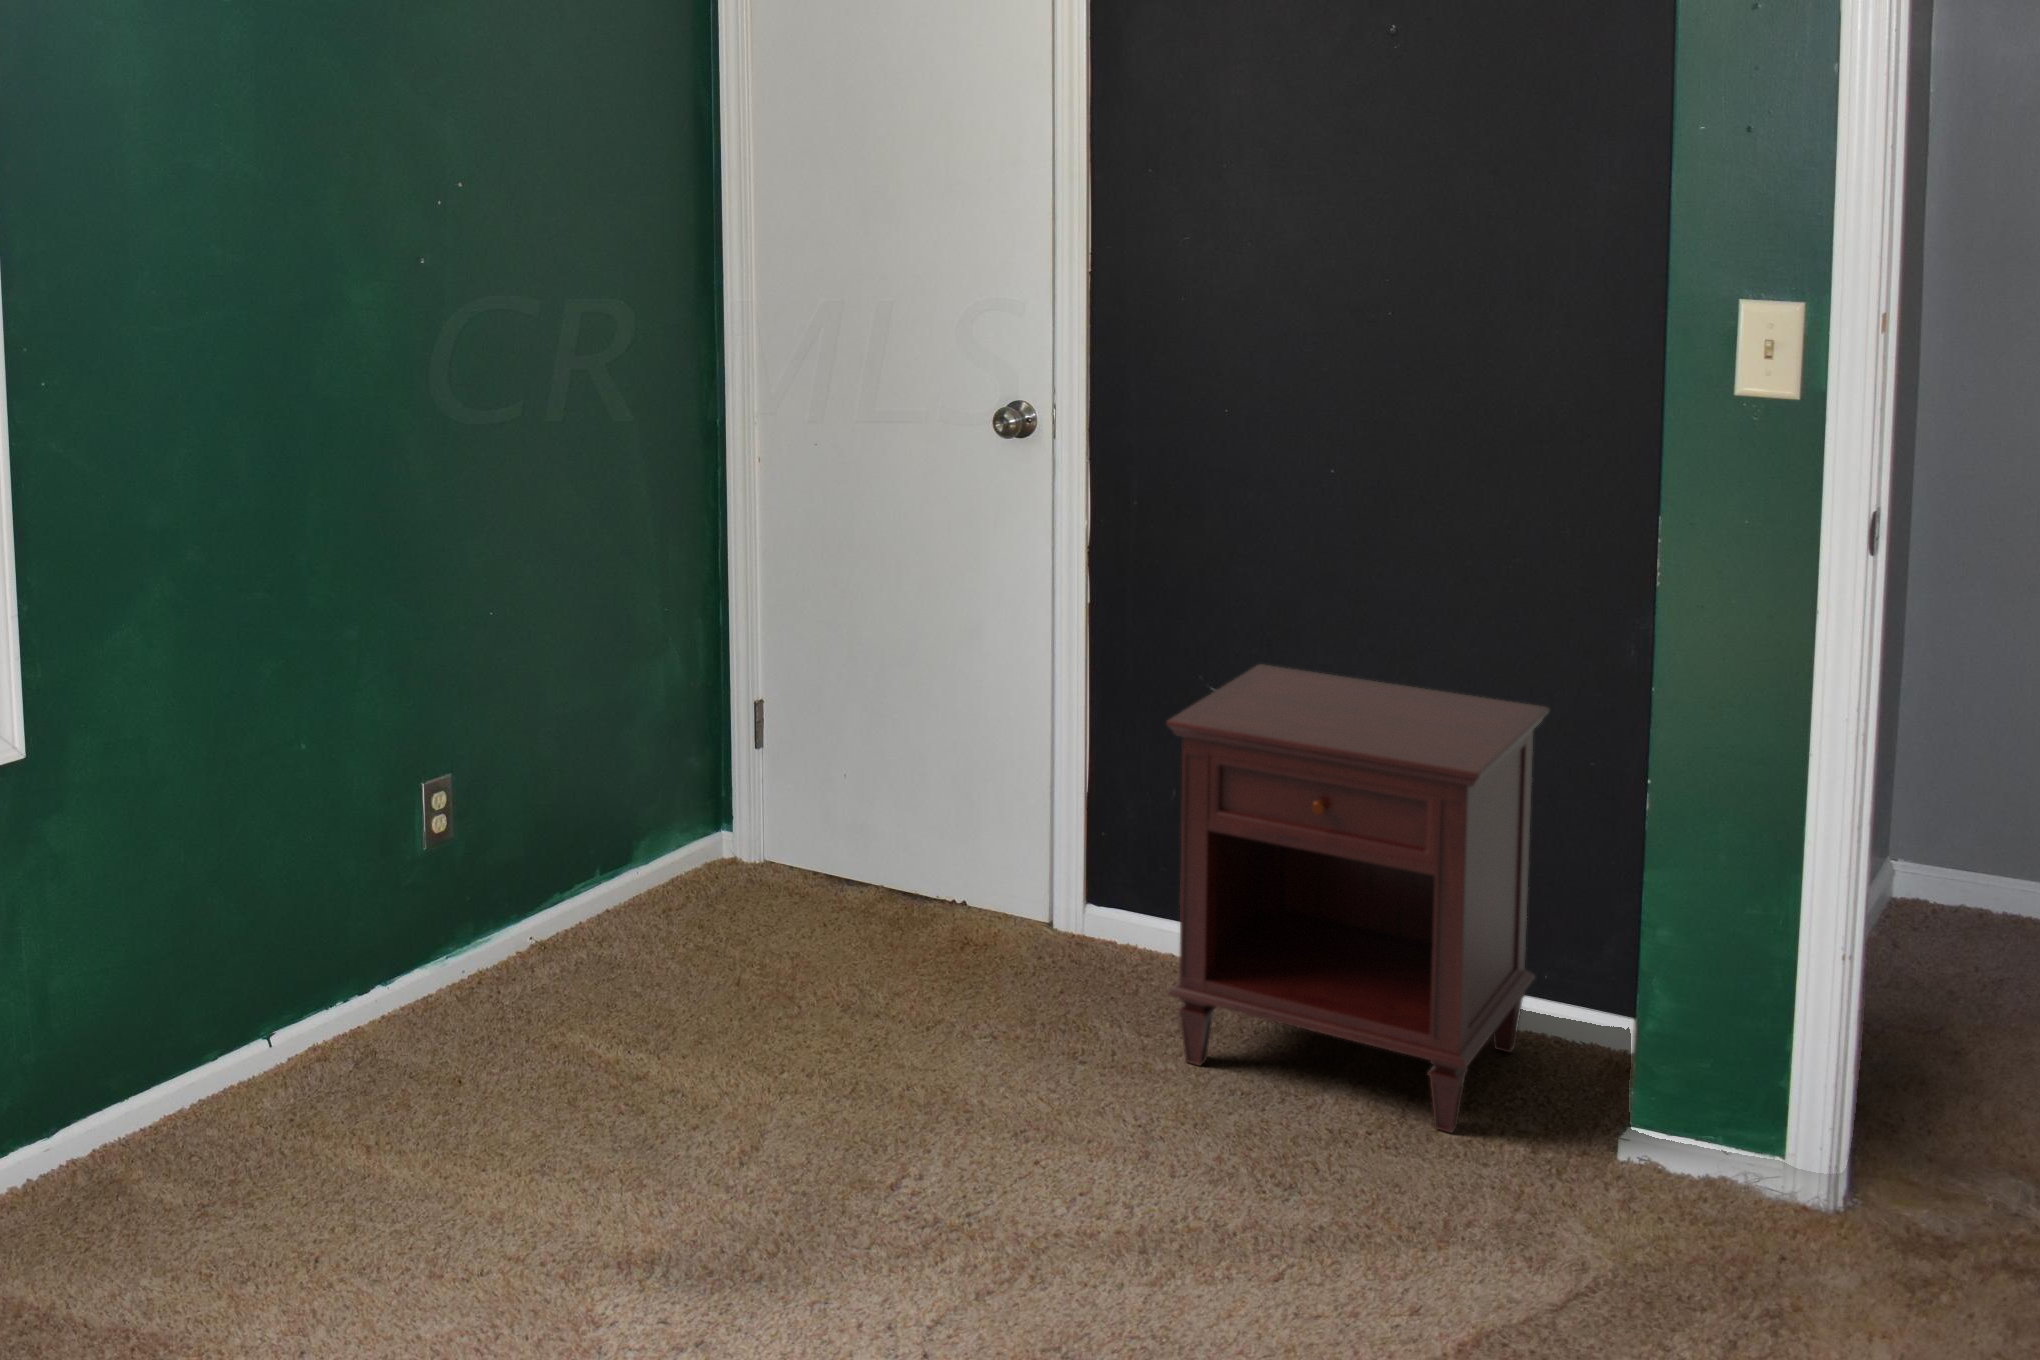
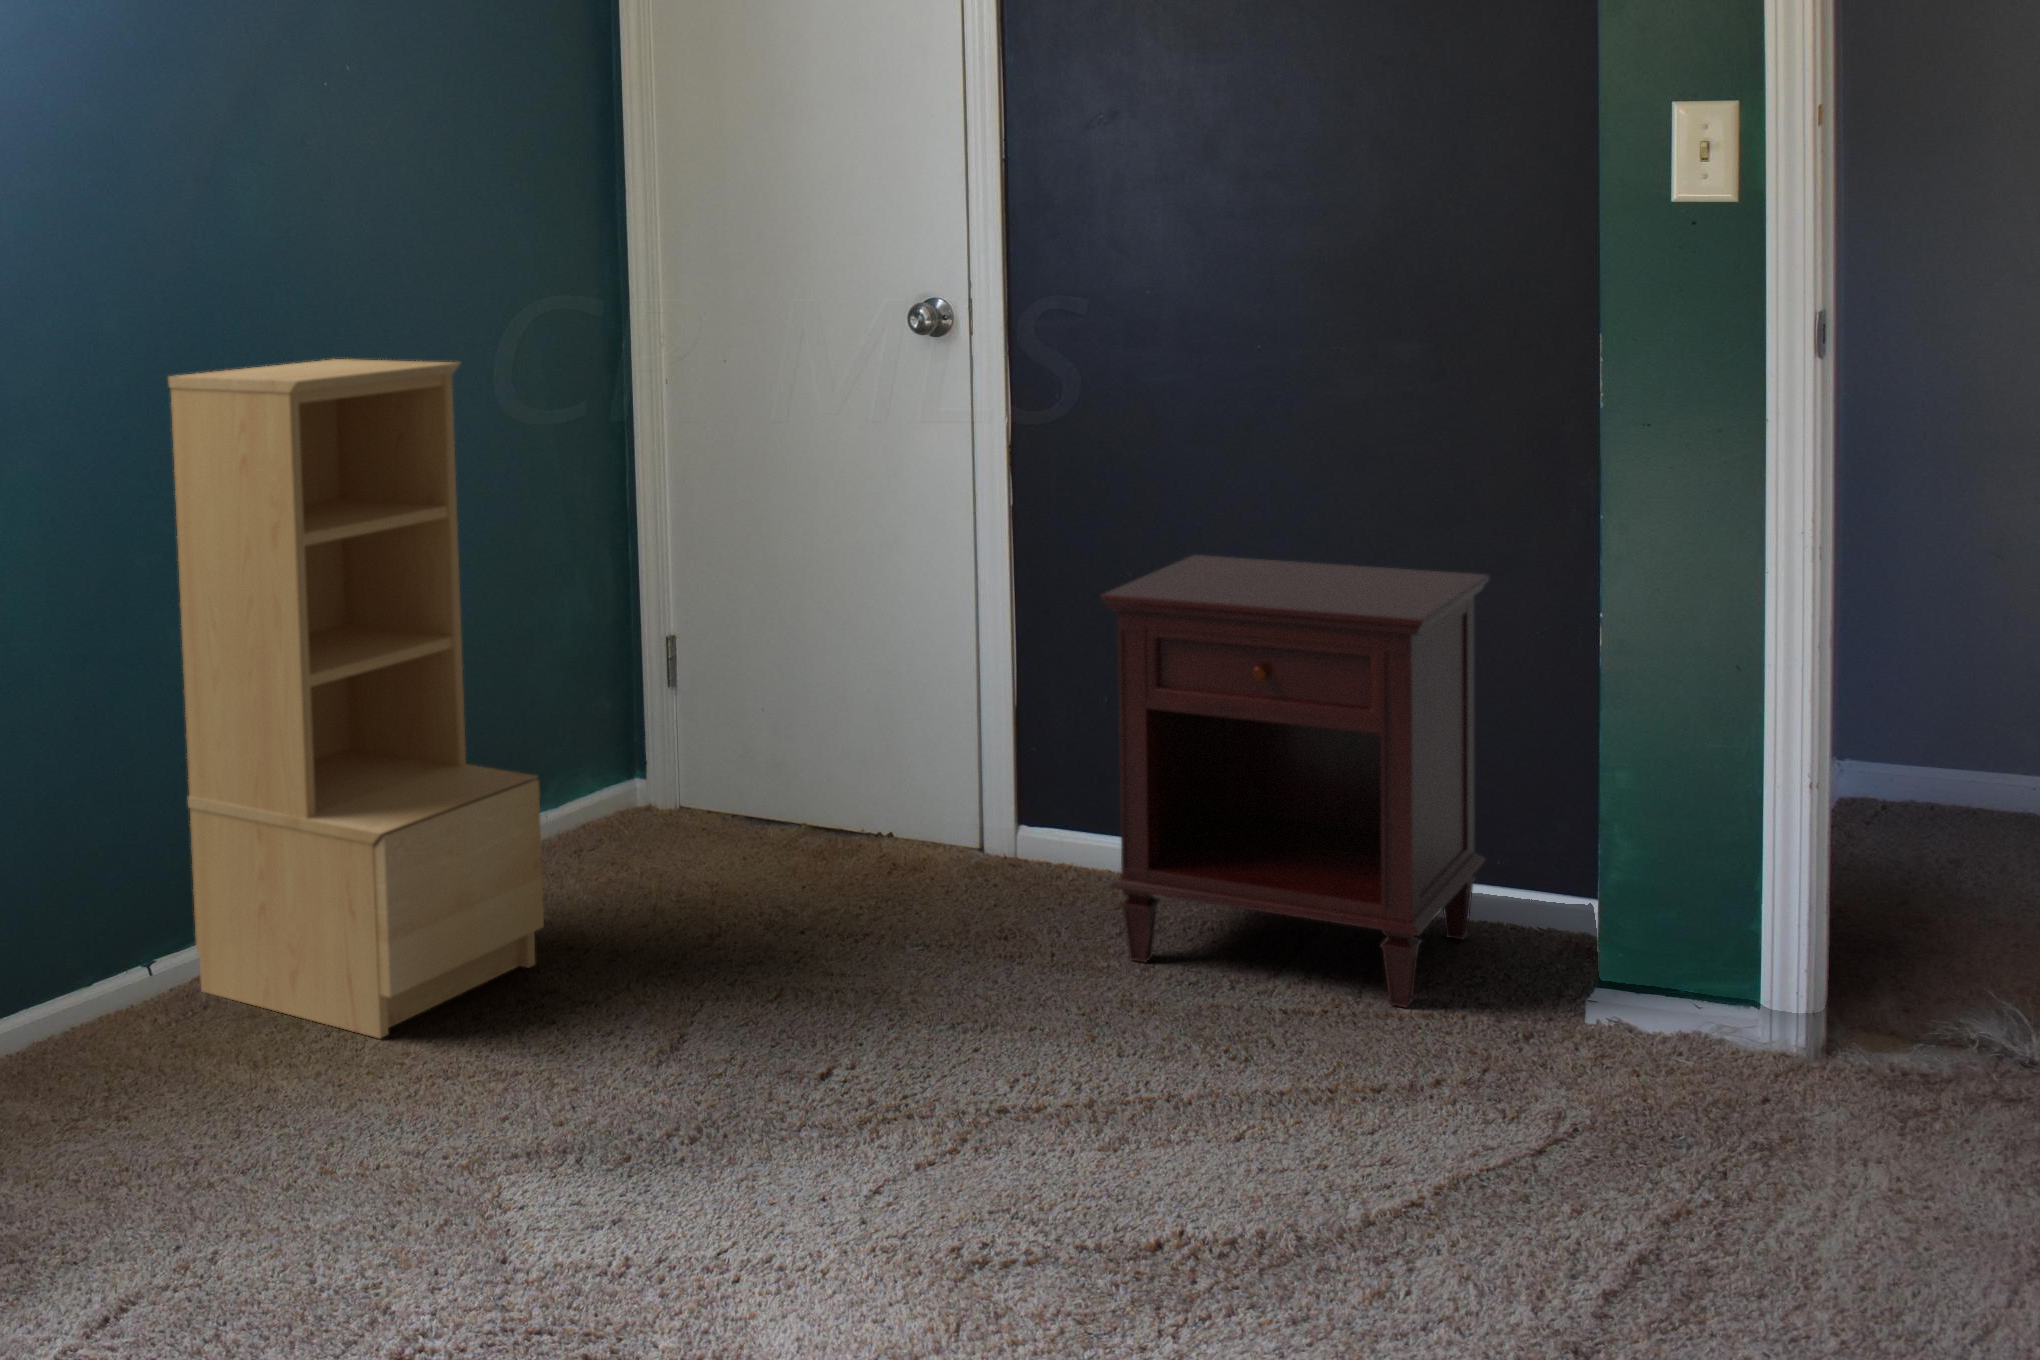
bookshelf: none [289,464,631,1122] -> present [168,359,544,1038]

